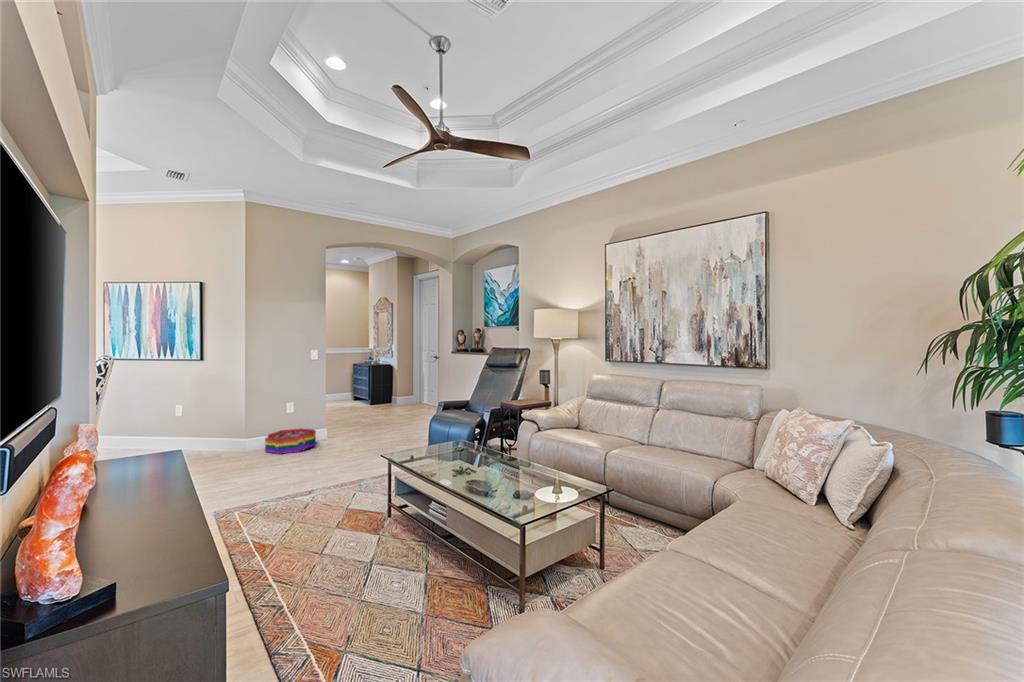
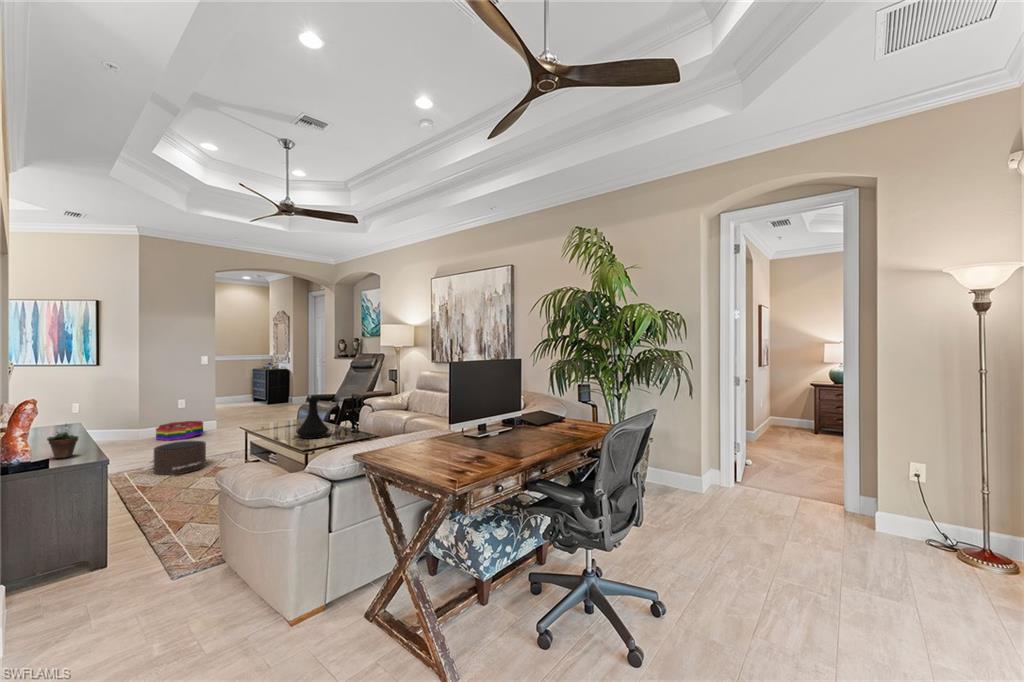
vase: none [468,417,513,482] -> present [297,398,329,439]
pouf: none [263,465,333,517] -> present [150,441,206,475]
succulent plant: none [120,483,173,552] -> present [47,424,78,458]

